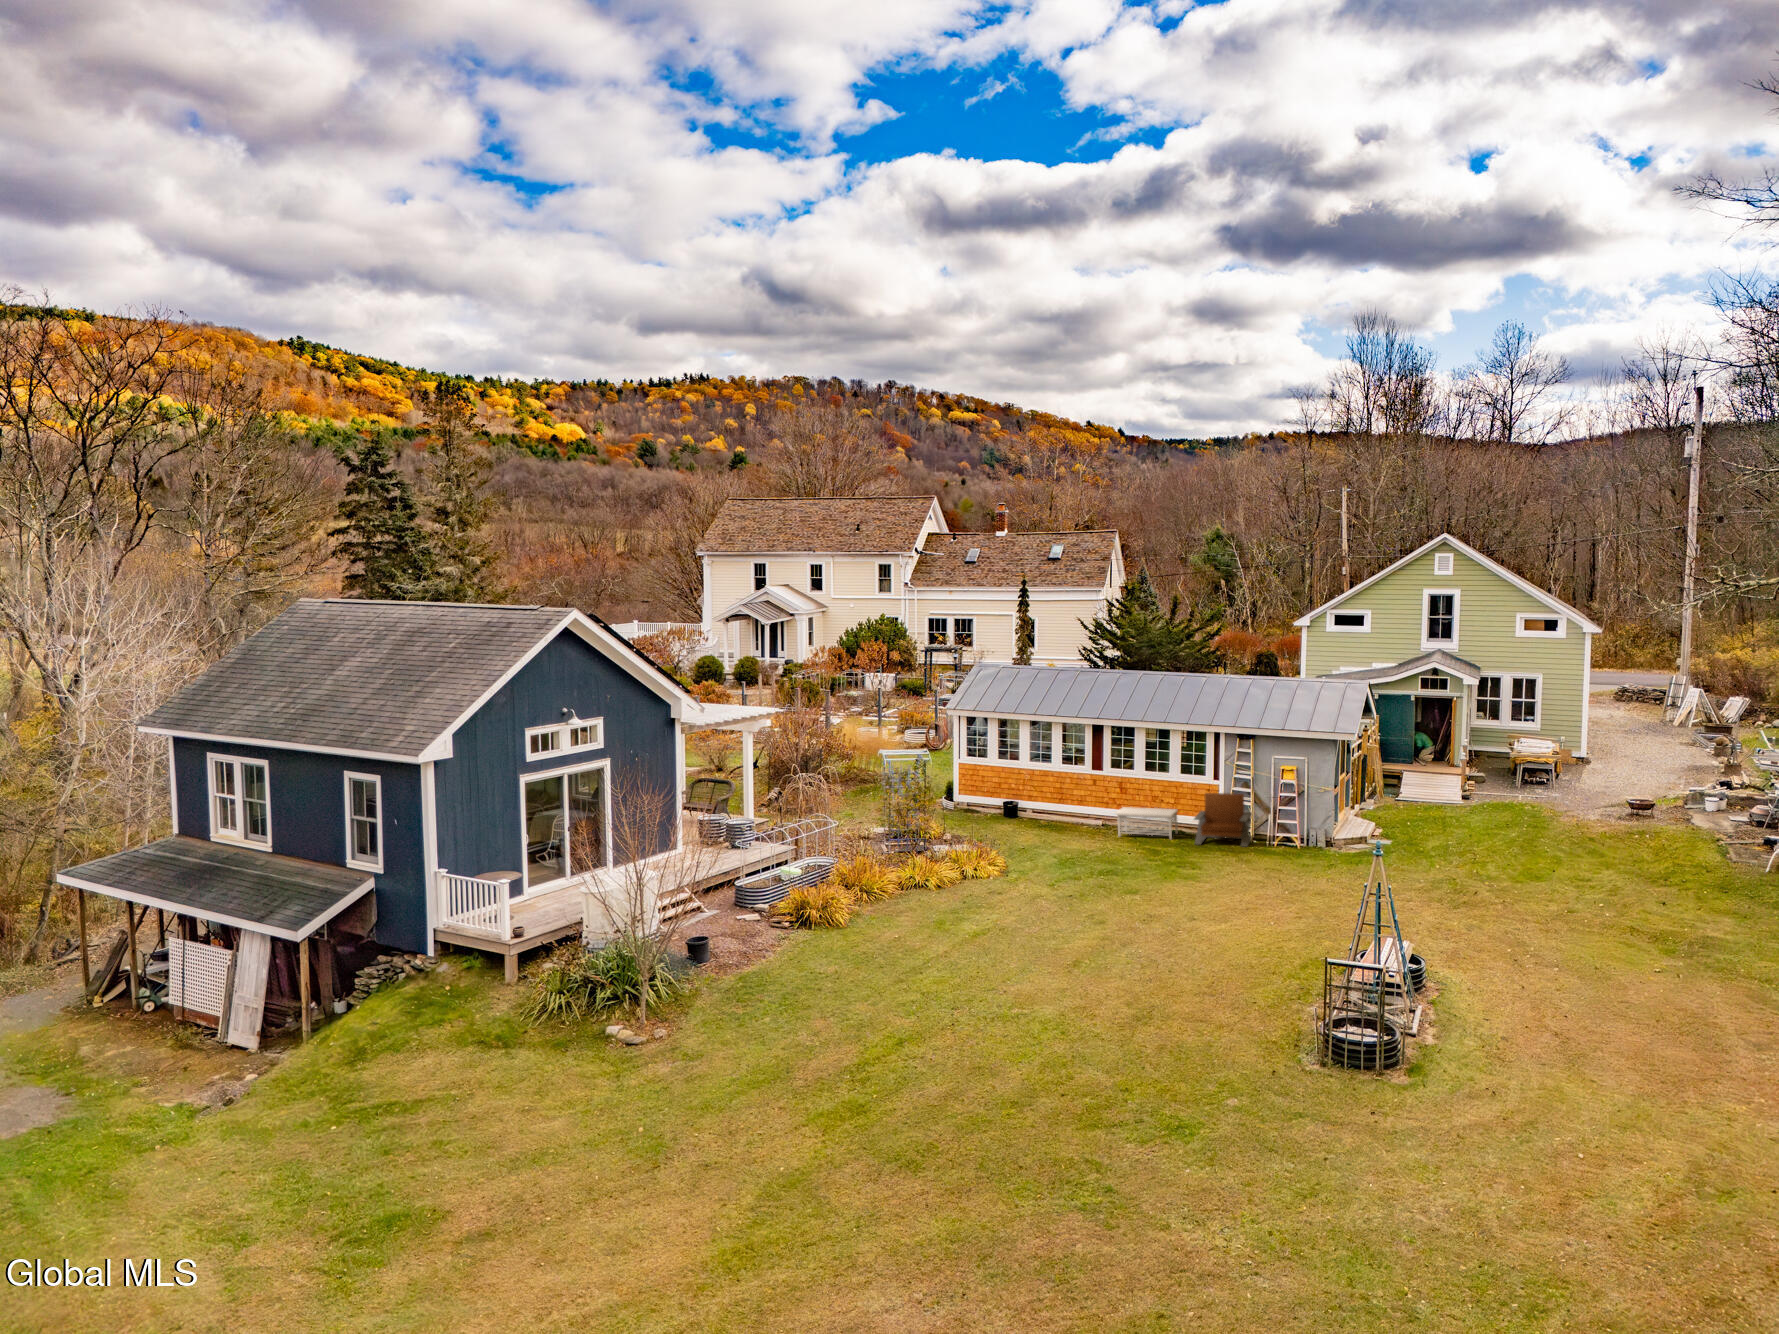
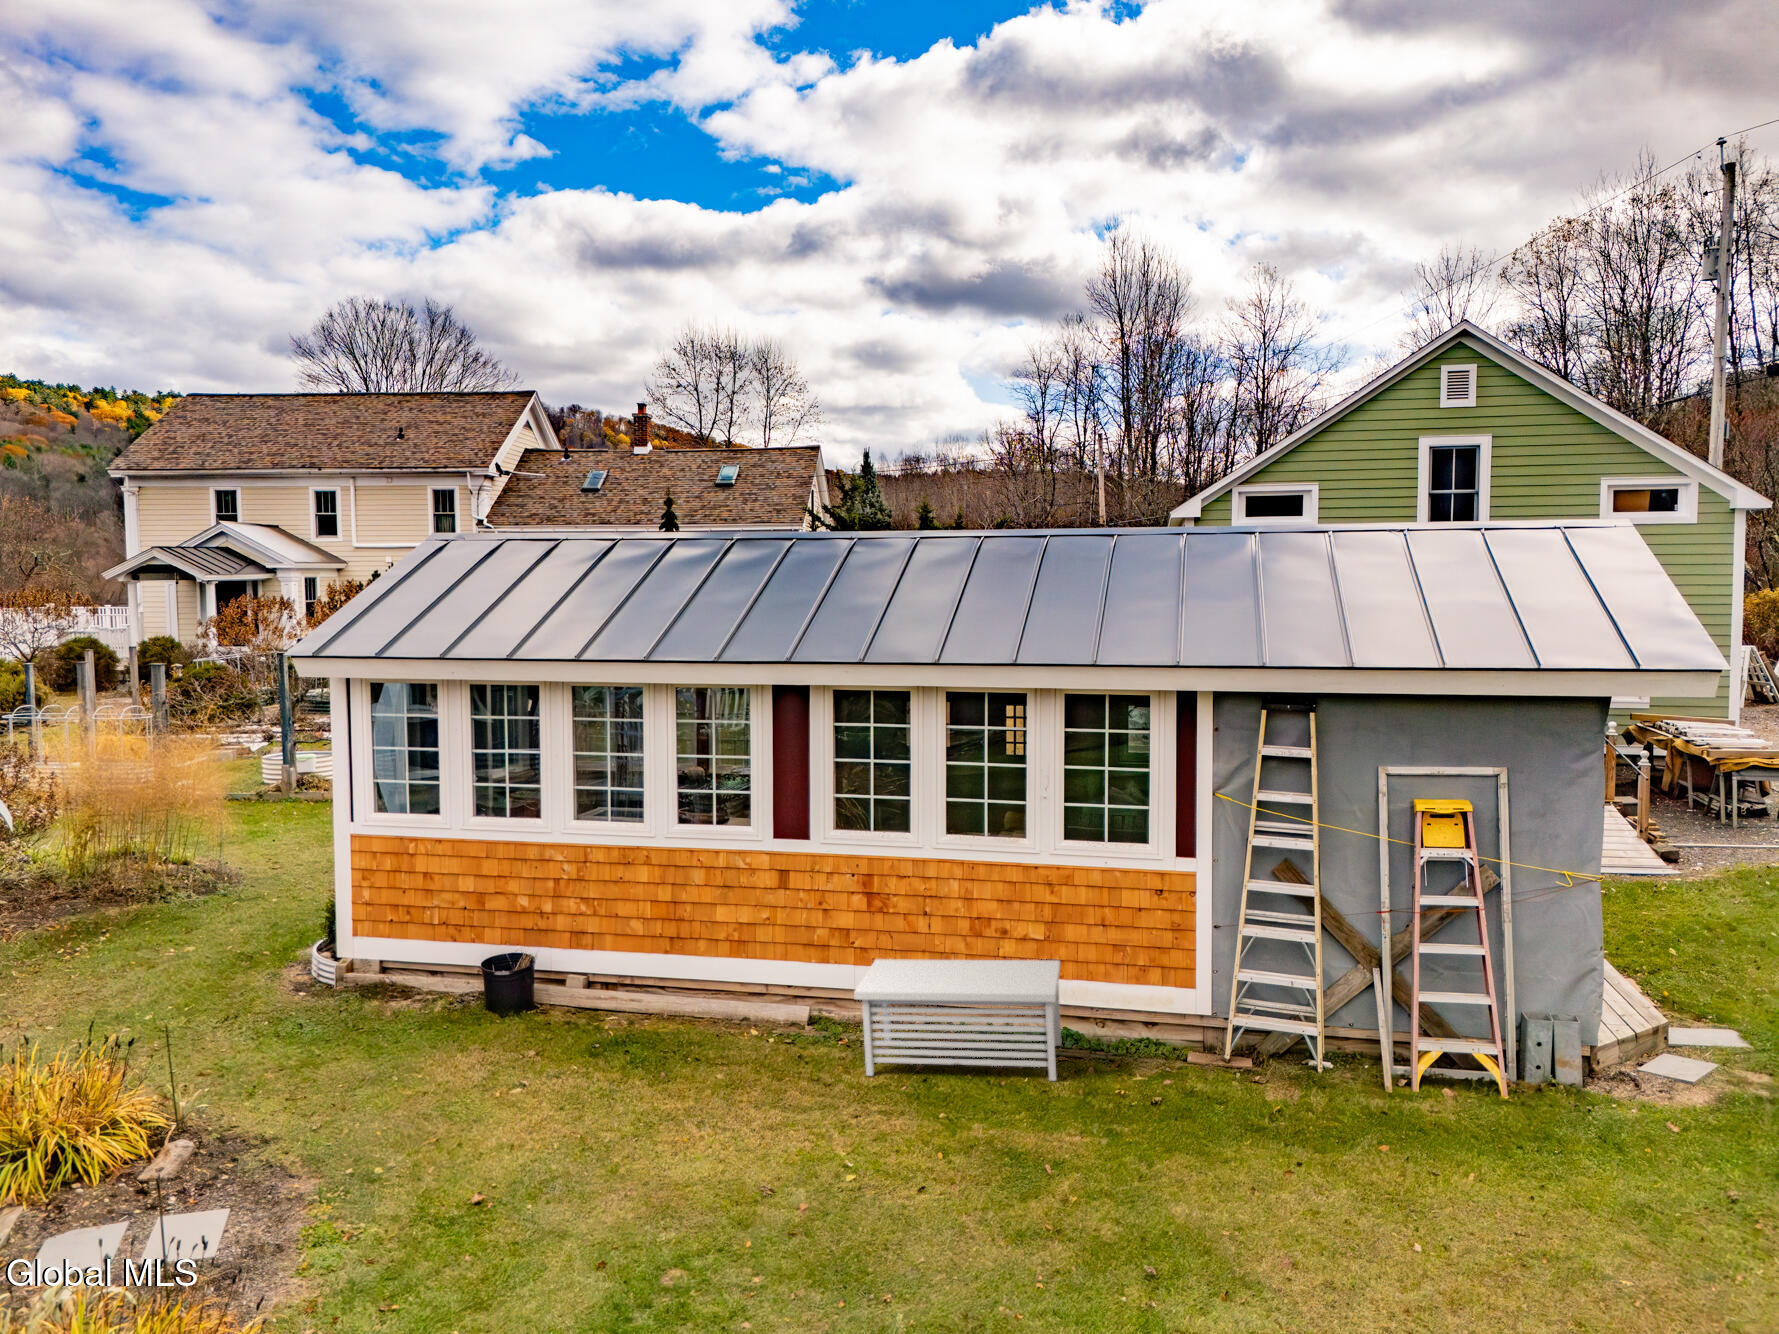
lounge chair: present [1194,793,1252,847] -> none [1141,903,1356,1116]

